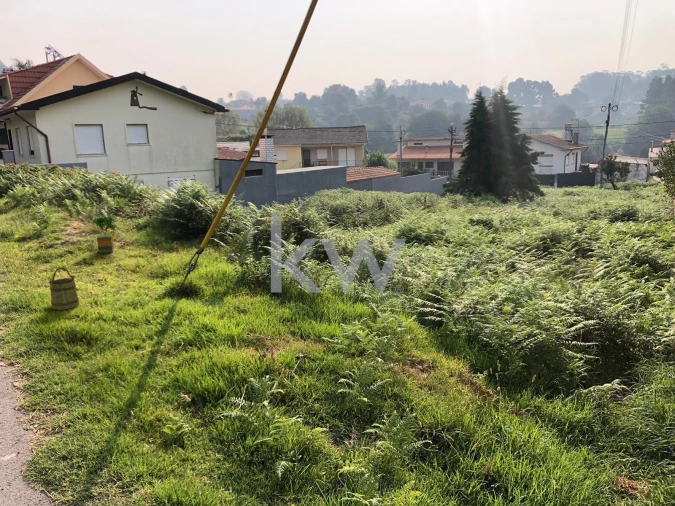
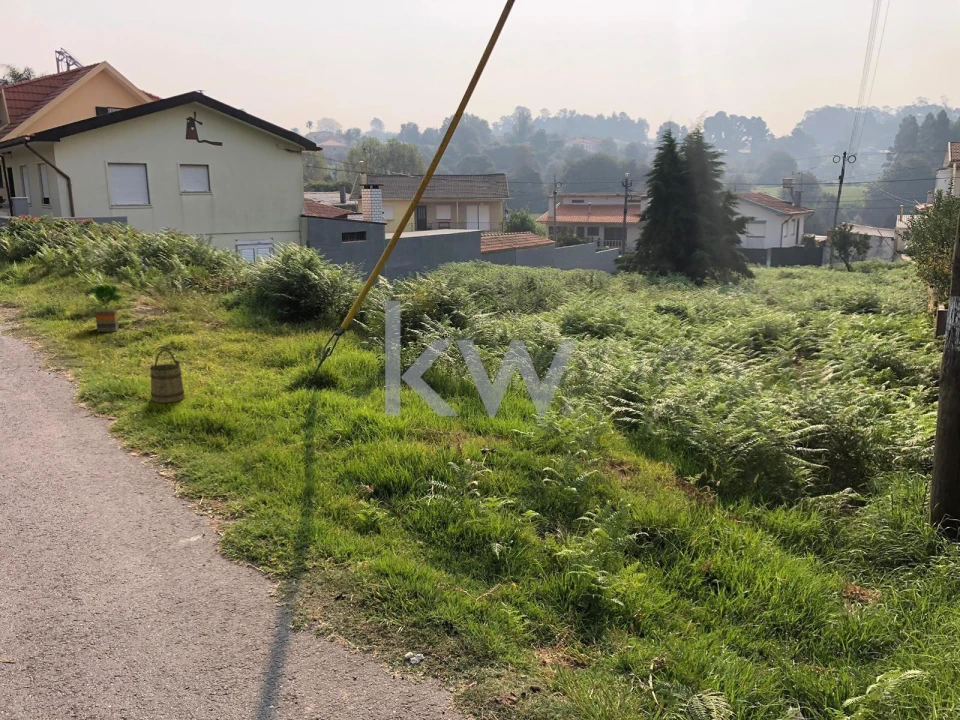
potted tree: present [92,217,117,253] -> present [89,285,122,332]

